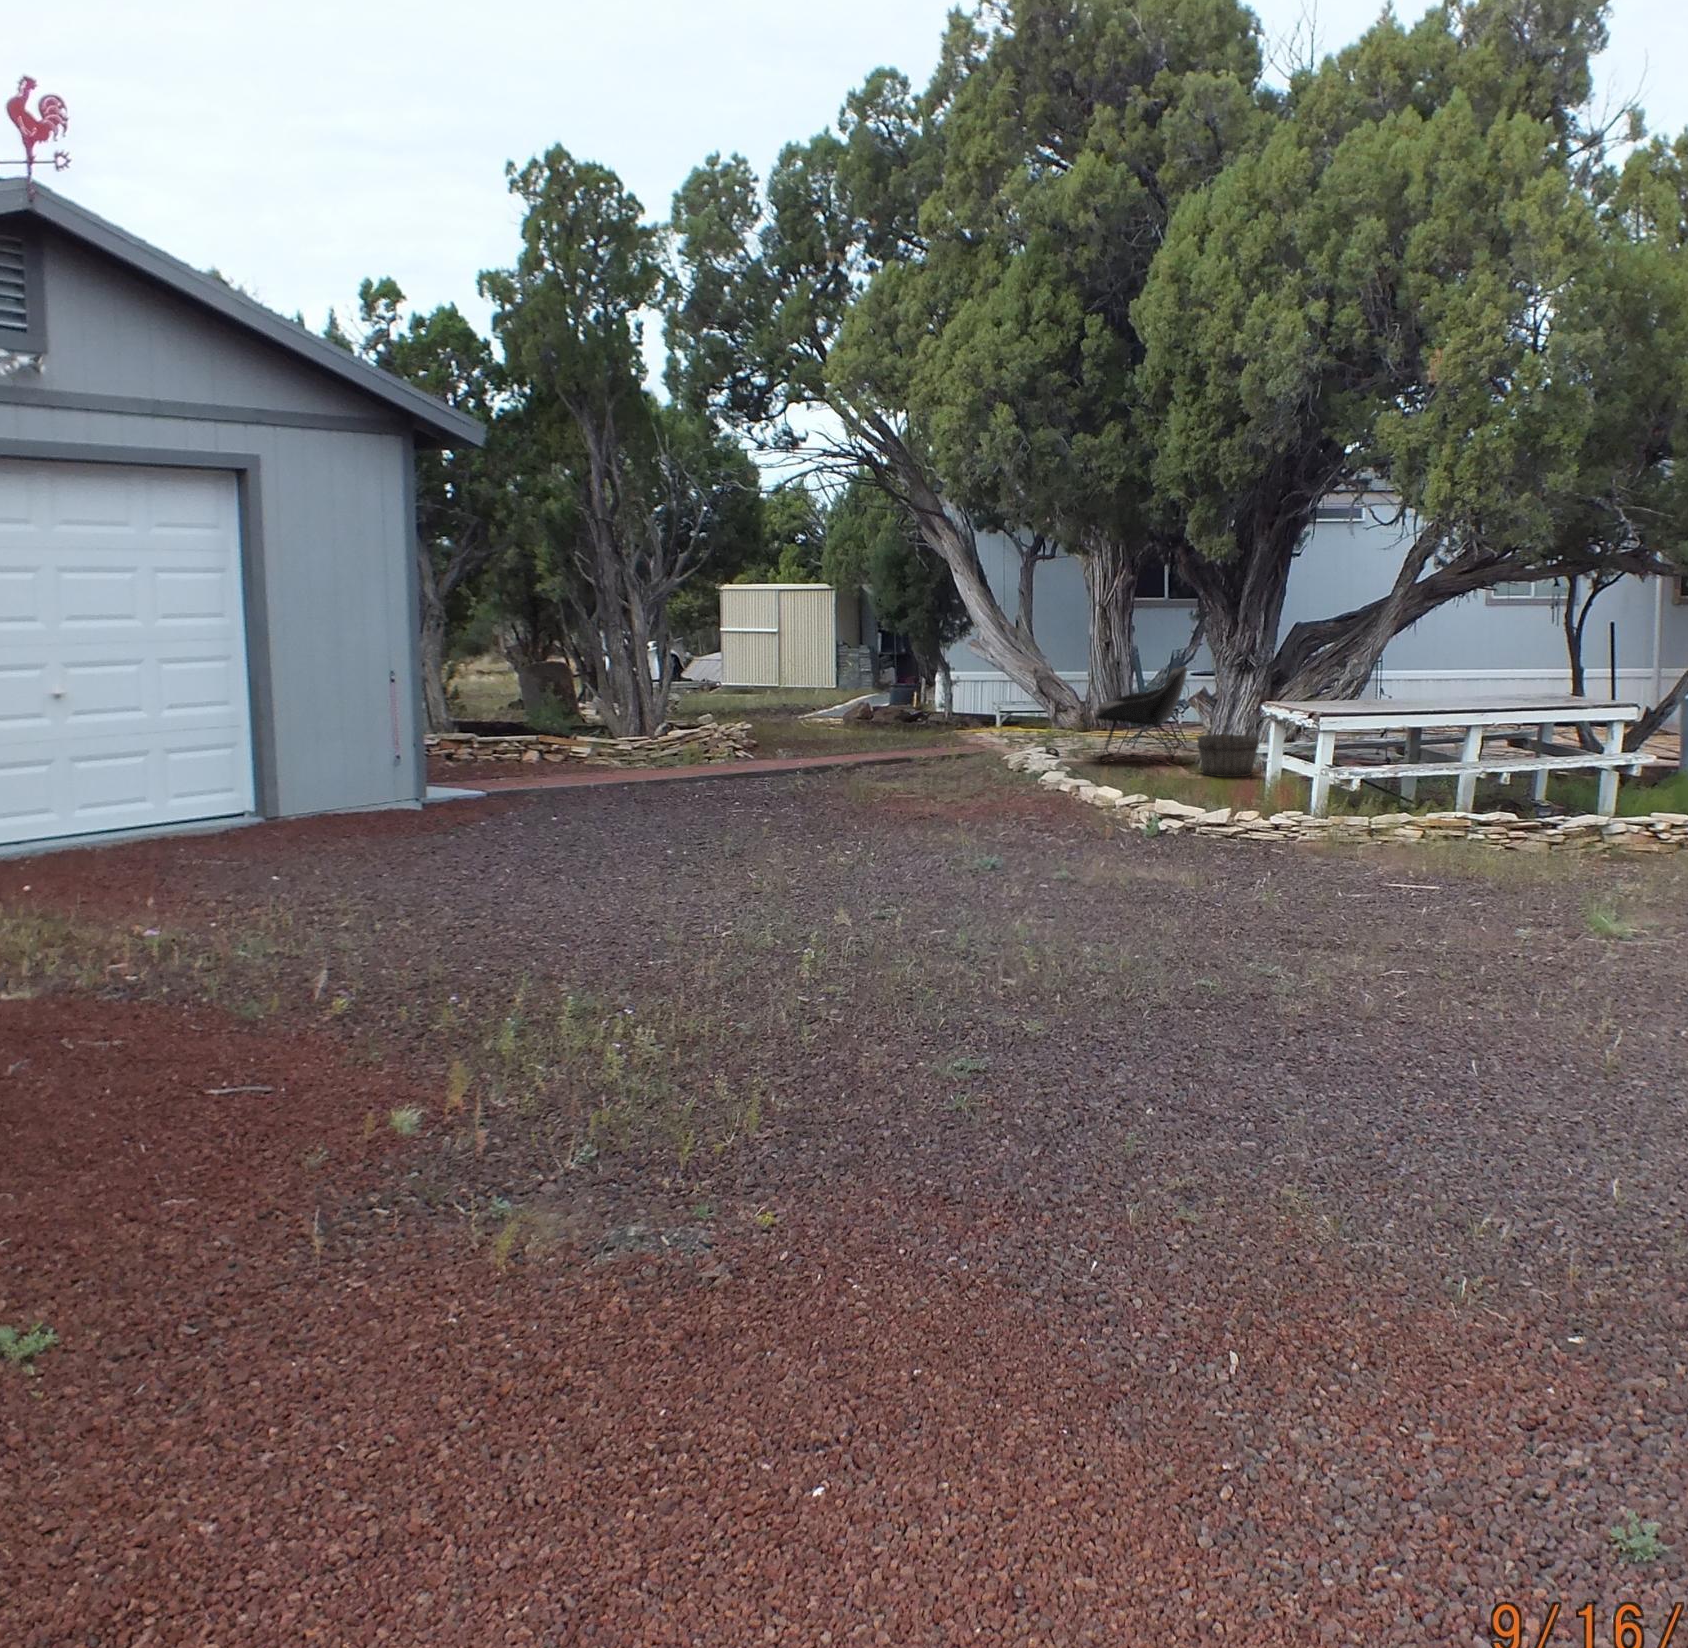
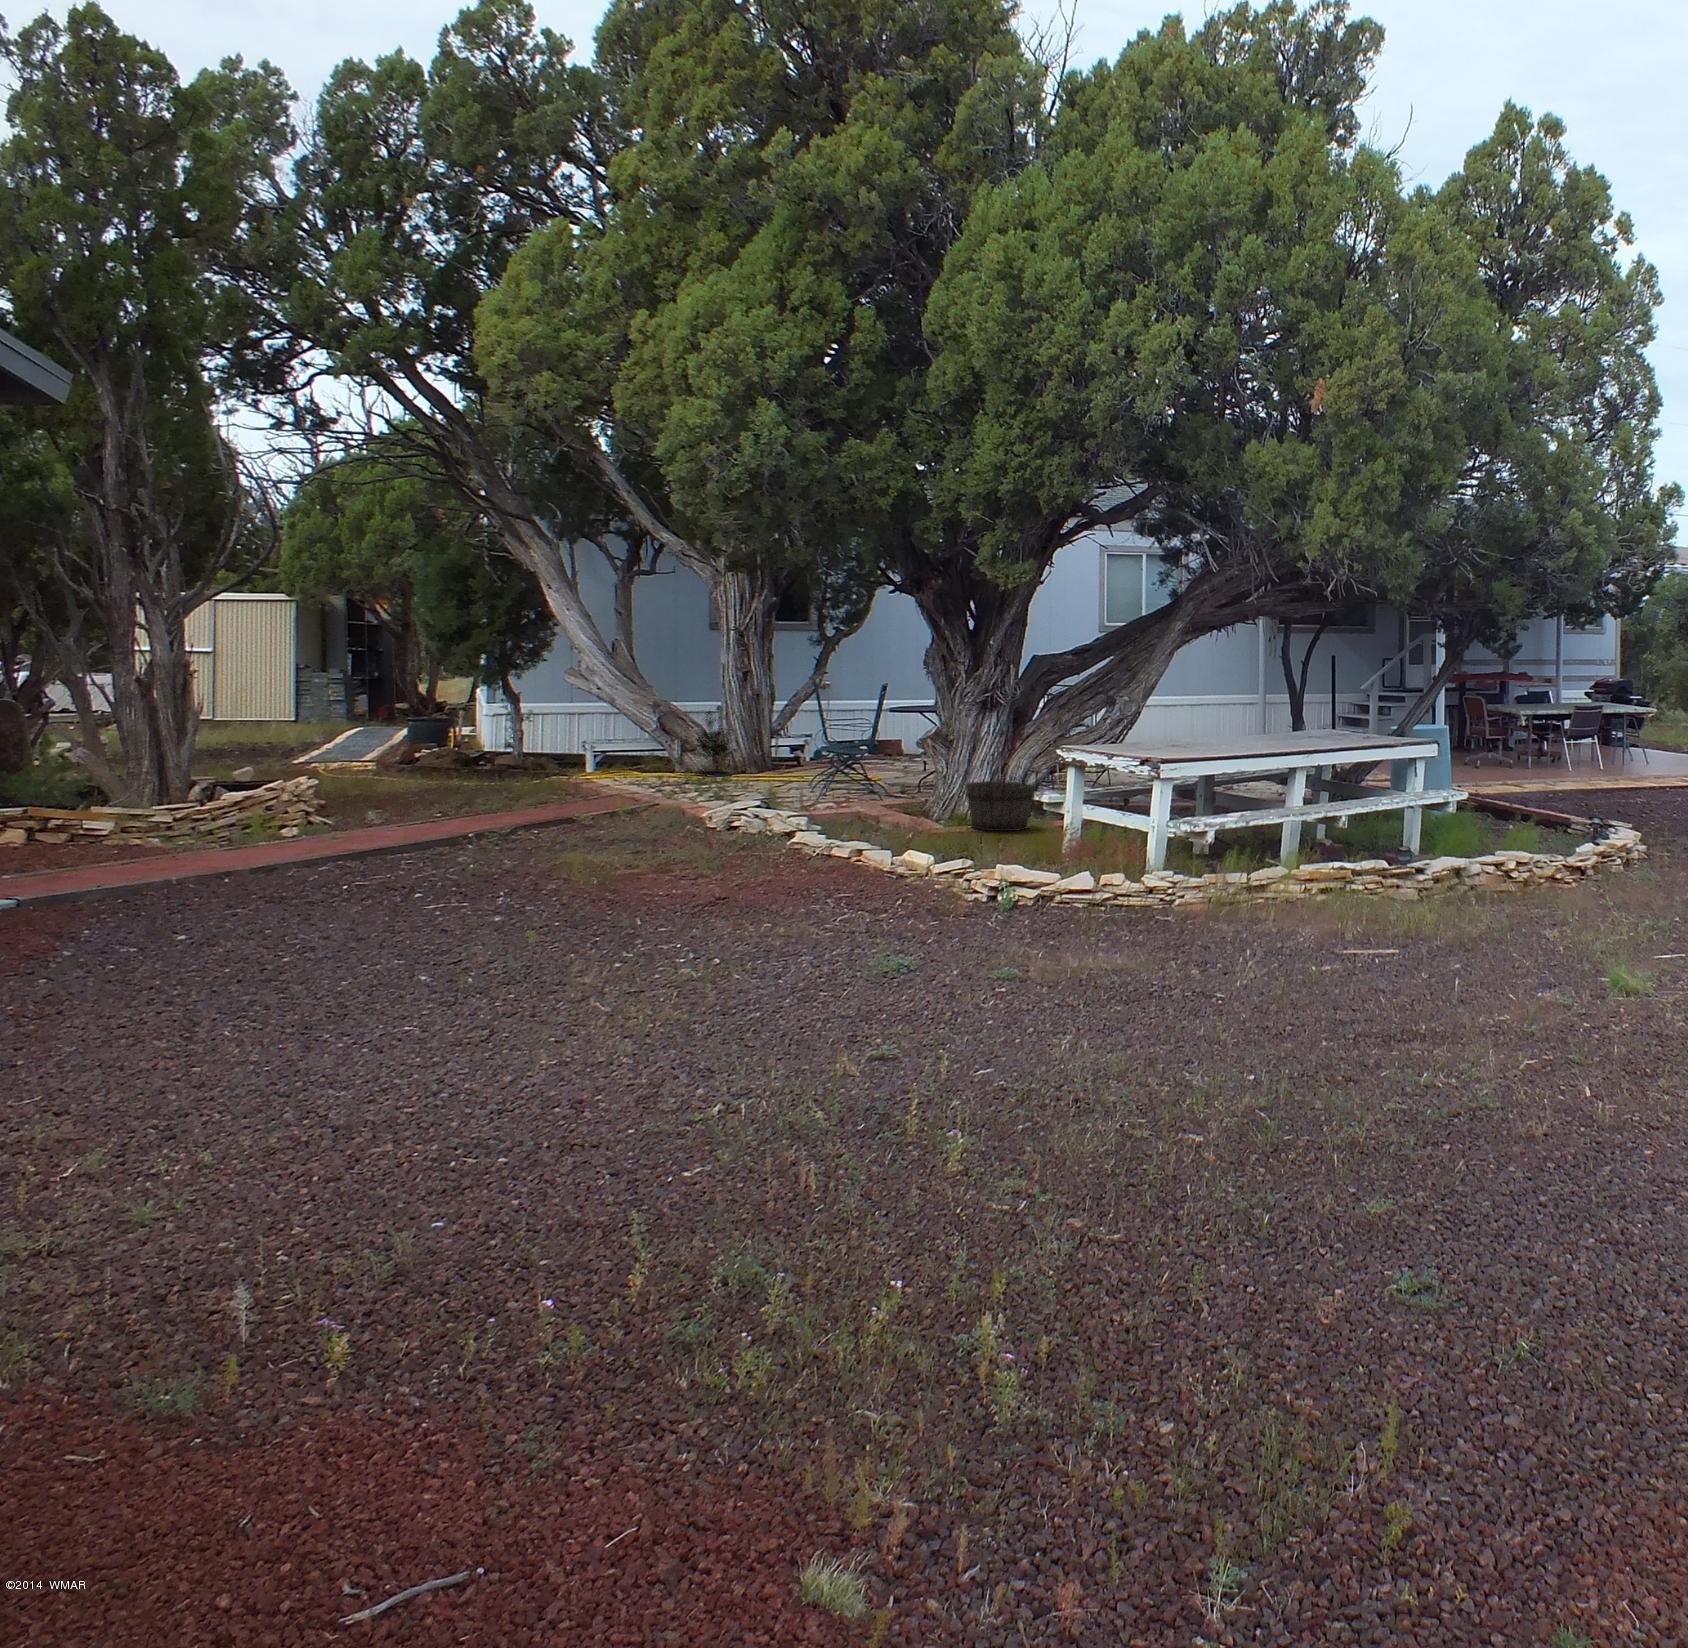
lounge chair: present [1094,666,1187,766] -> none [830,702,937,821]
potted tree: none [1022,668,1058,724] -> present [696,711,732,777]

